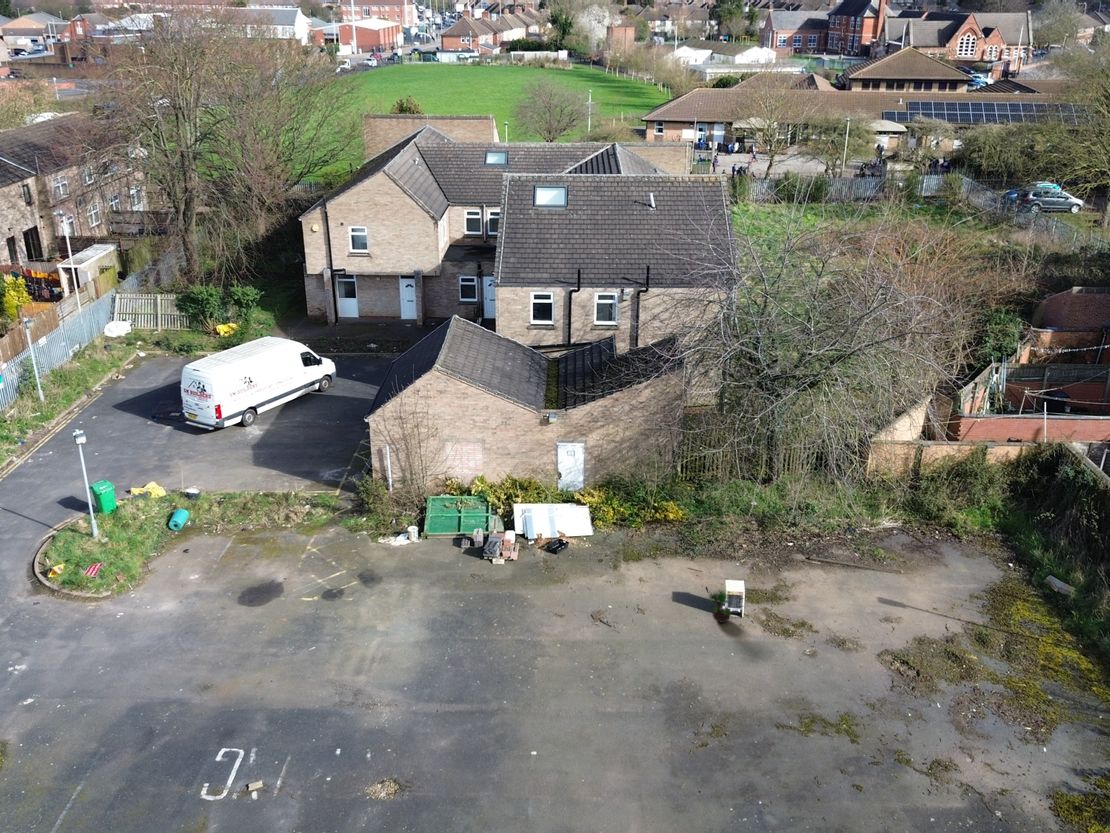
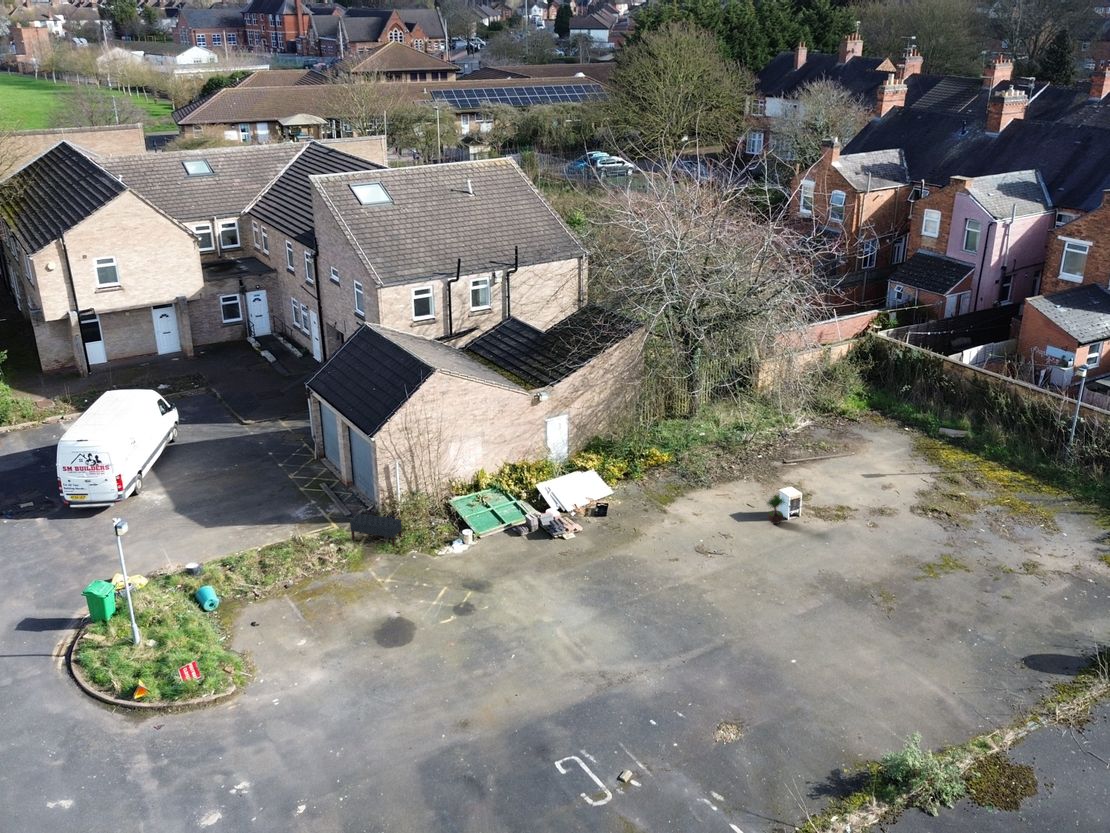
bench: none [335,486,373,525] -> present [350,514,402,547]

